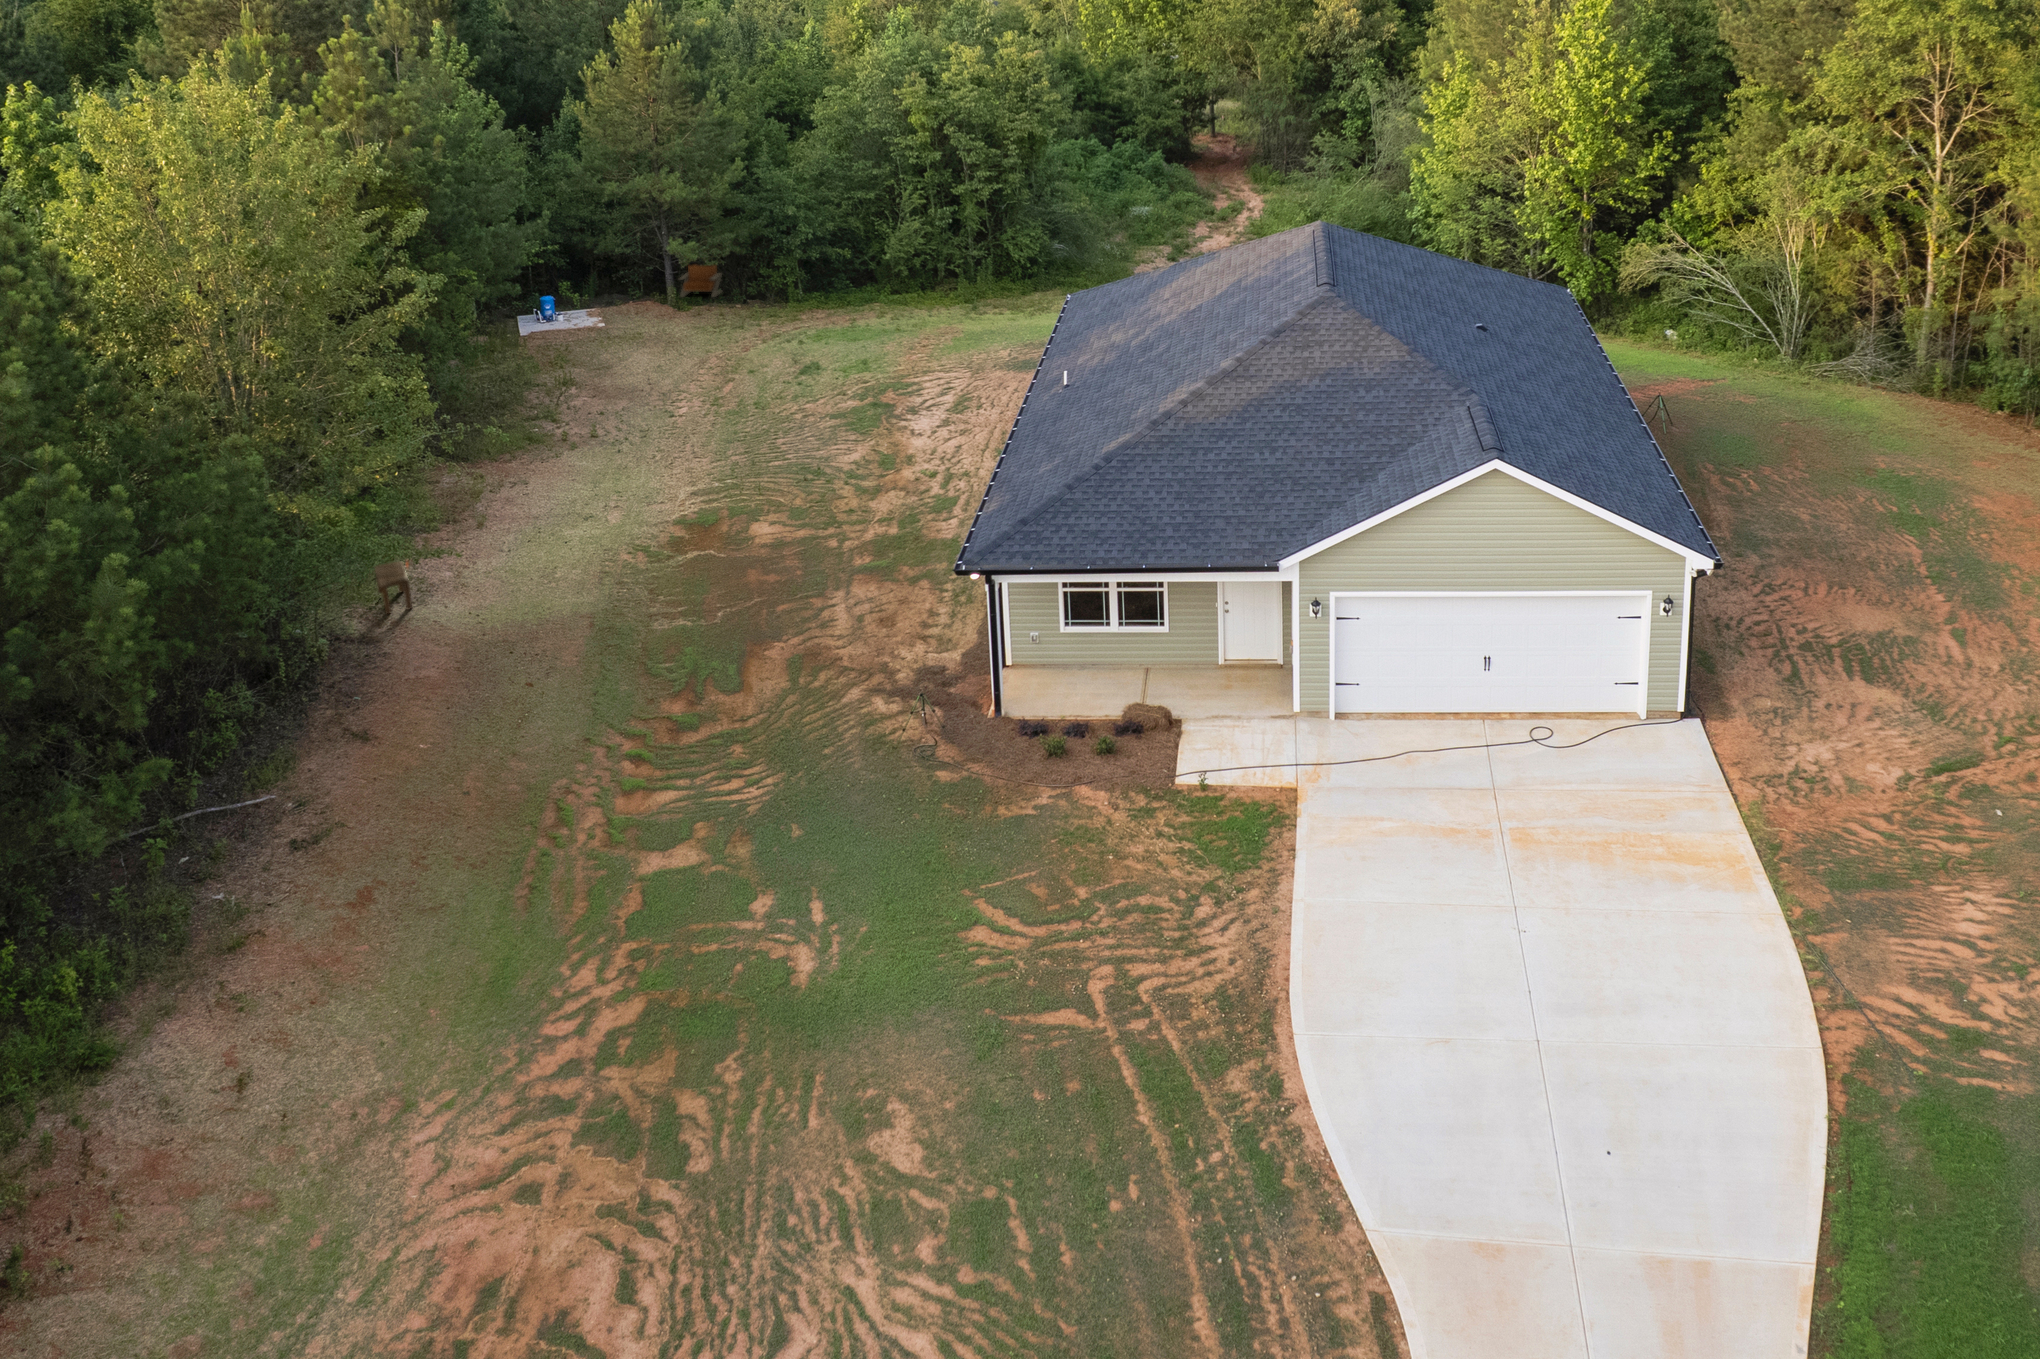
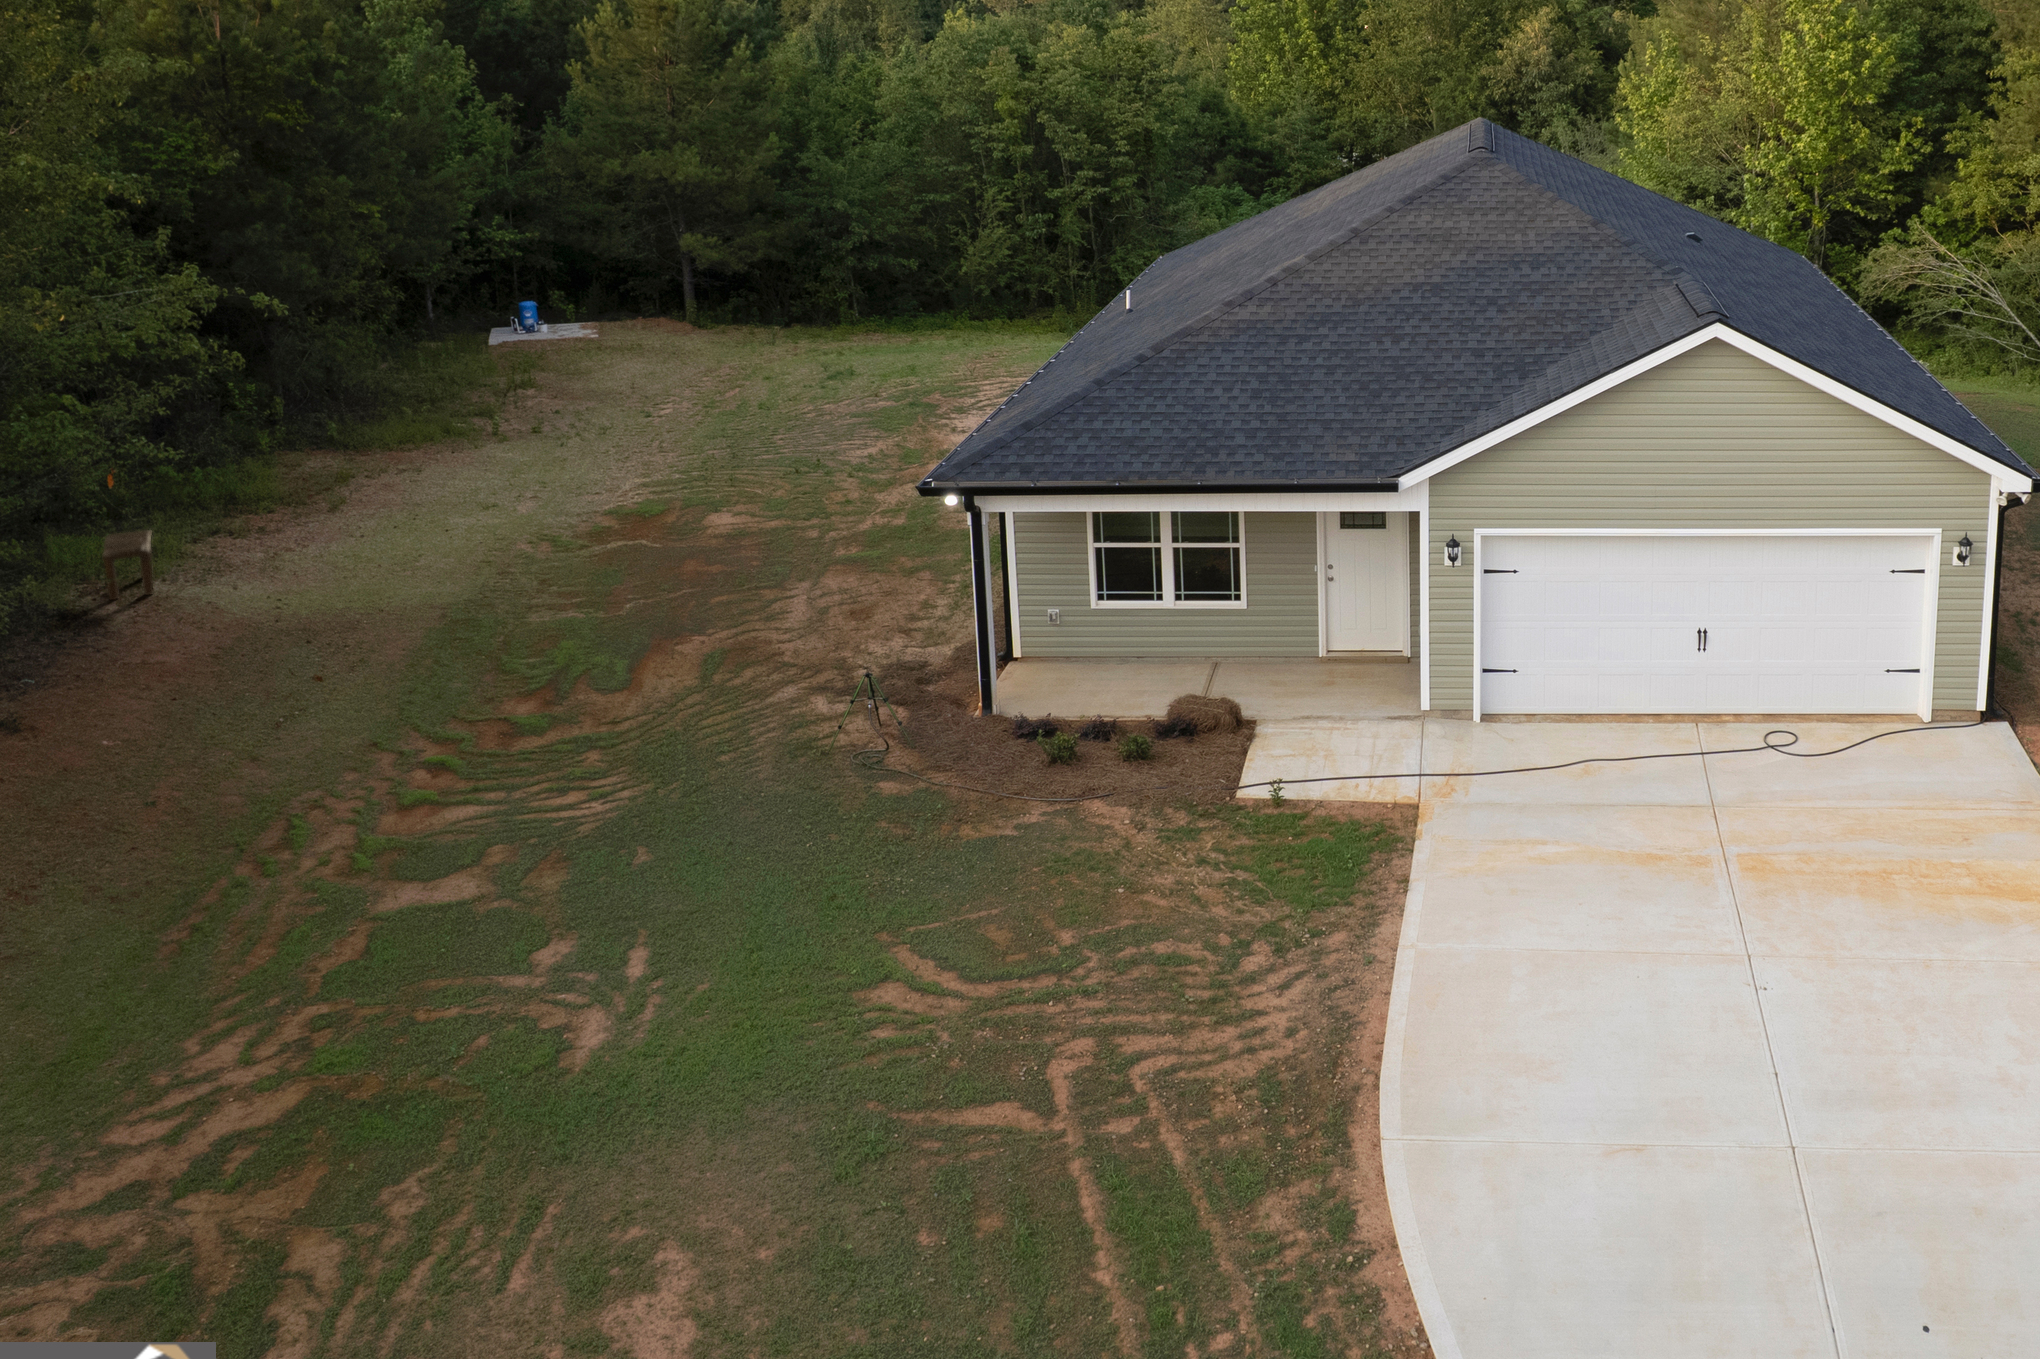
lounge chair: present [680,265,722,297] -> none [689,268,749,315]

